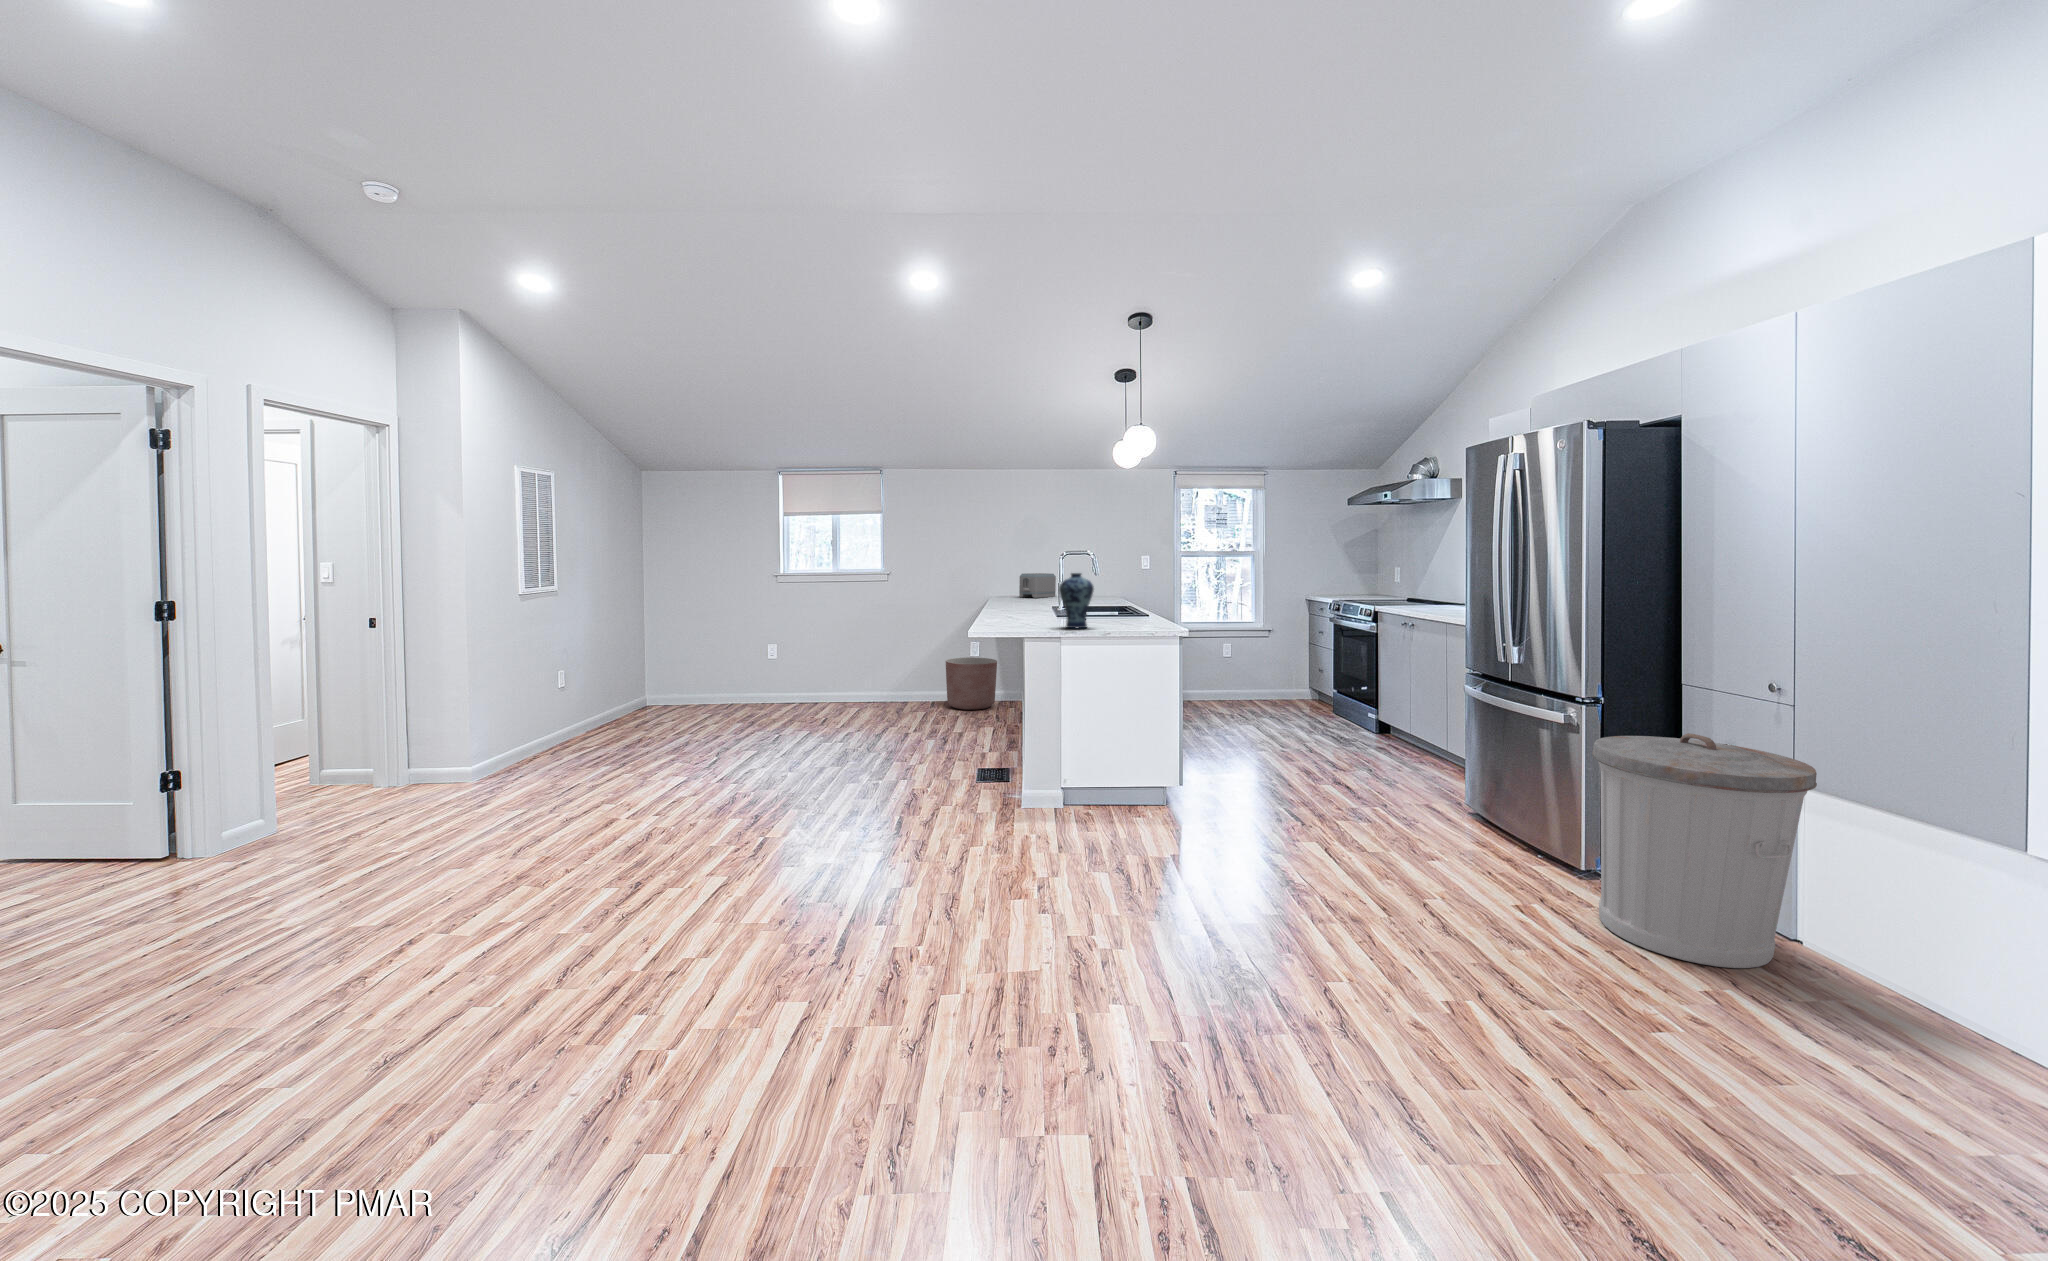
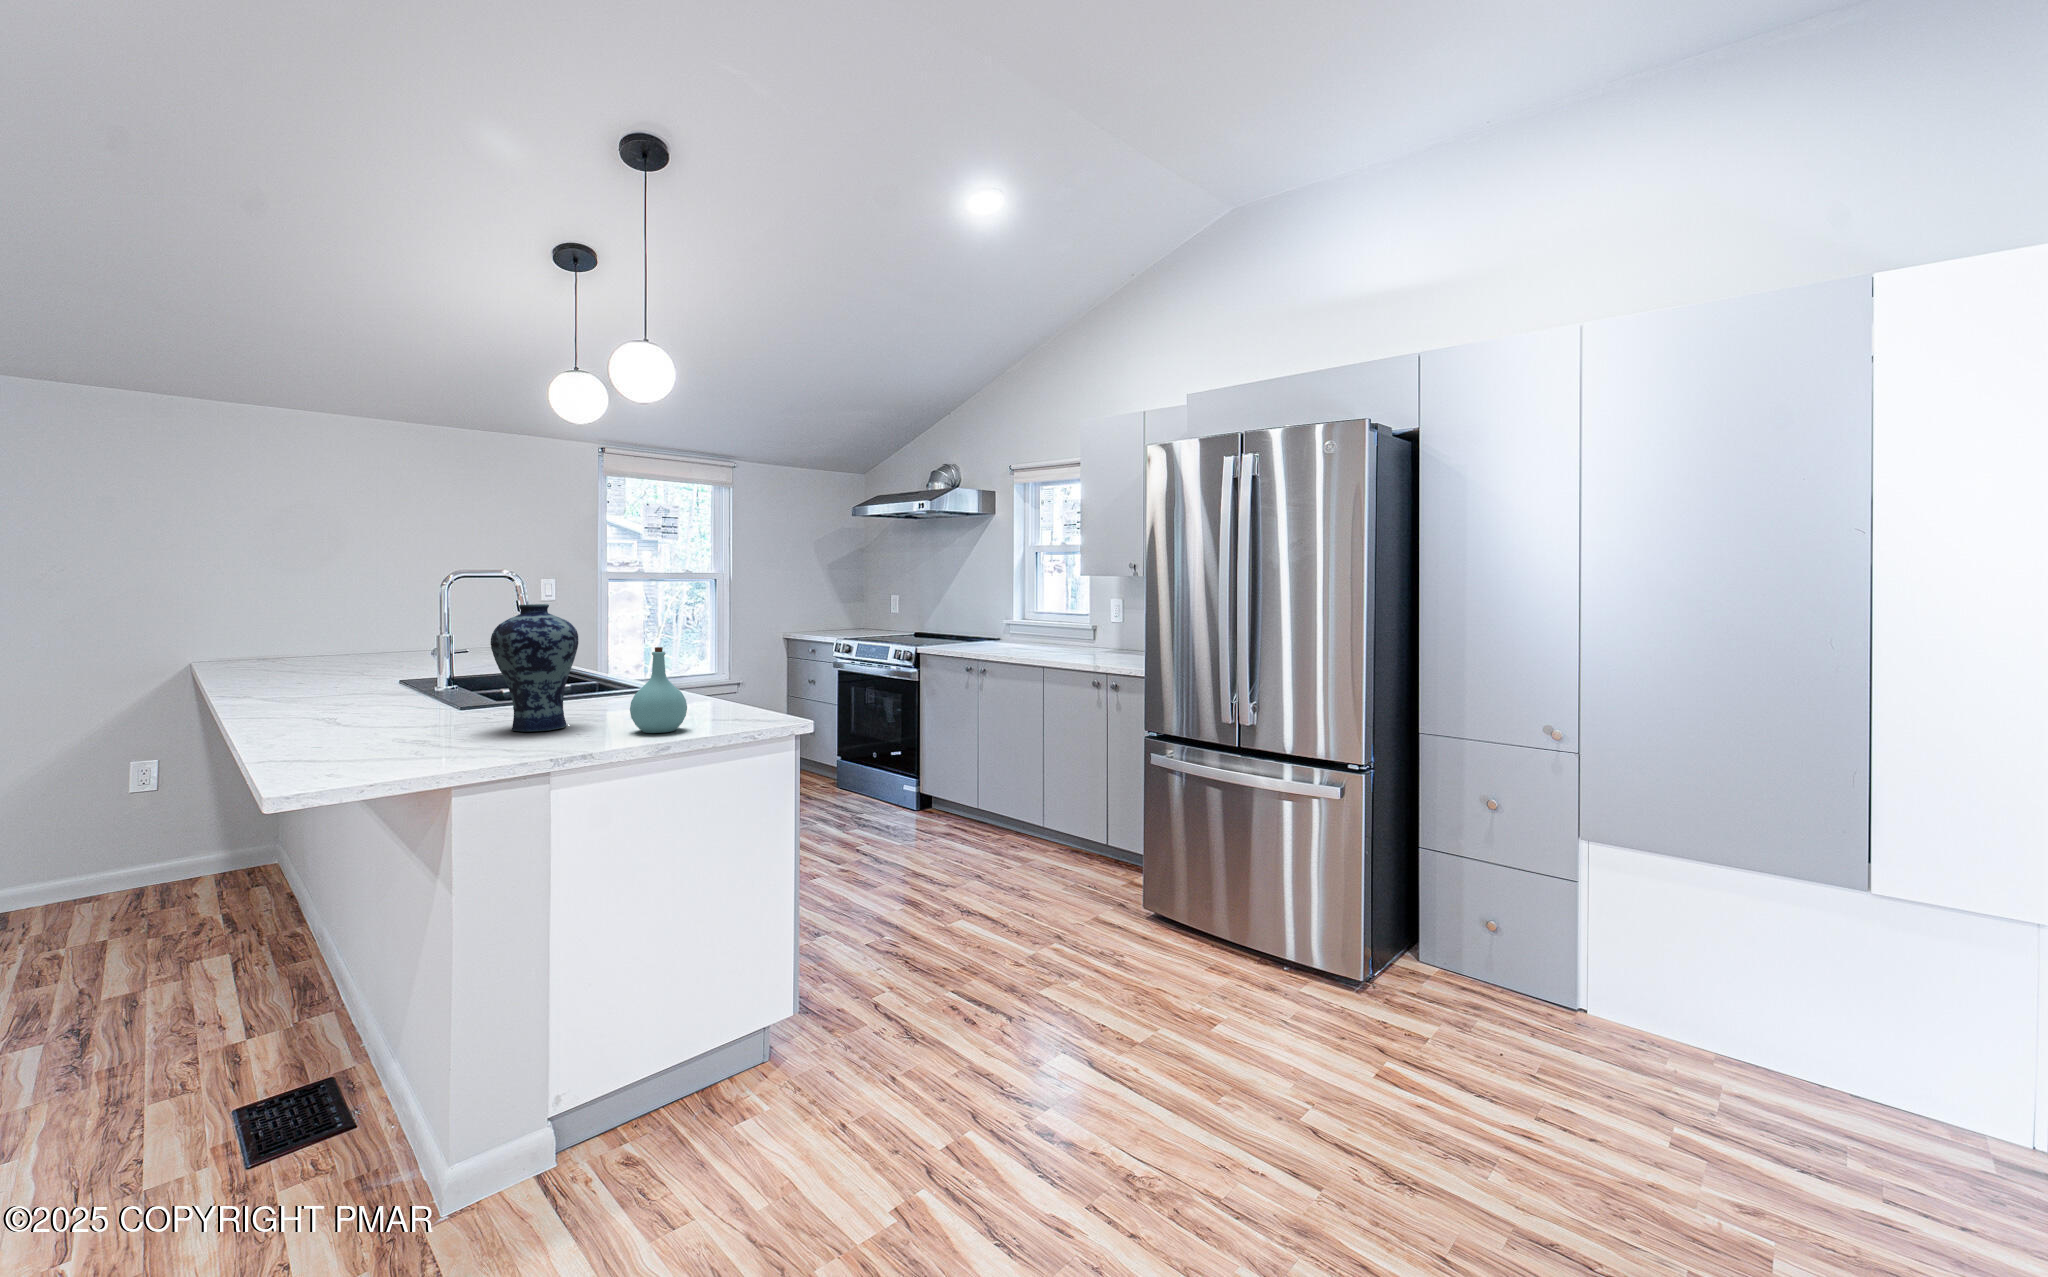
toaster: present [1019,573,1056,598] -> none [267,607,356,656]
bottle: none [1106,593,1130,632] -> present [630,647,687,733]
planter: present [946,657,997,710] -> none [52,789,215,916]
trash can: present [1592,733,1817,968] -> none [1452,801,1717,1111]

